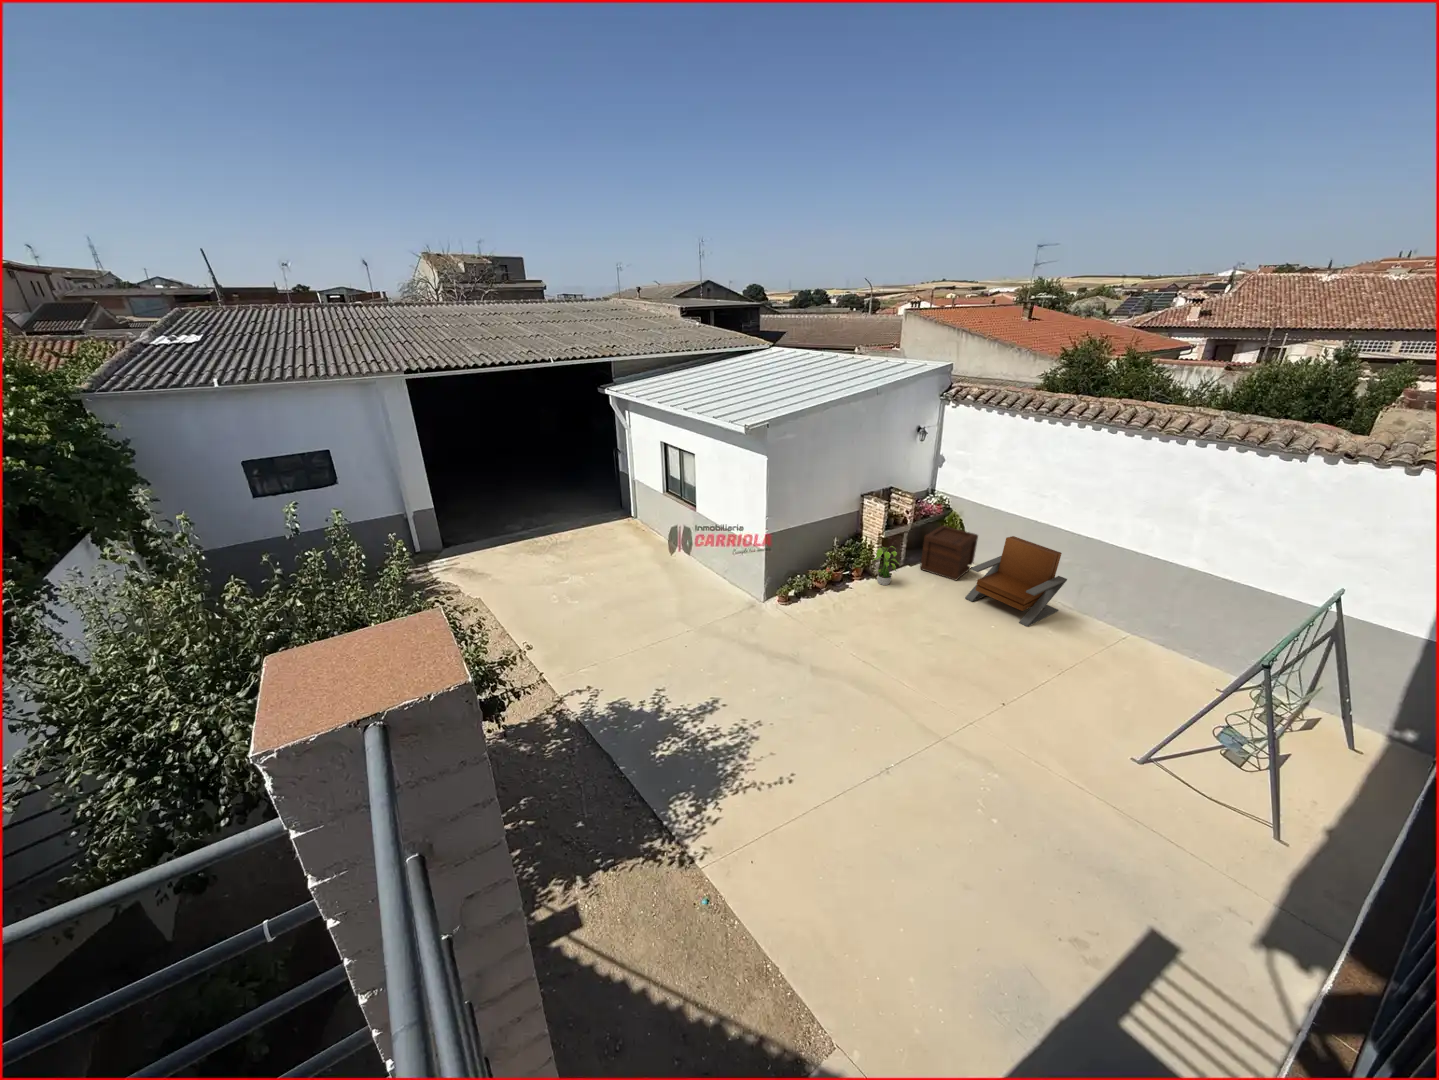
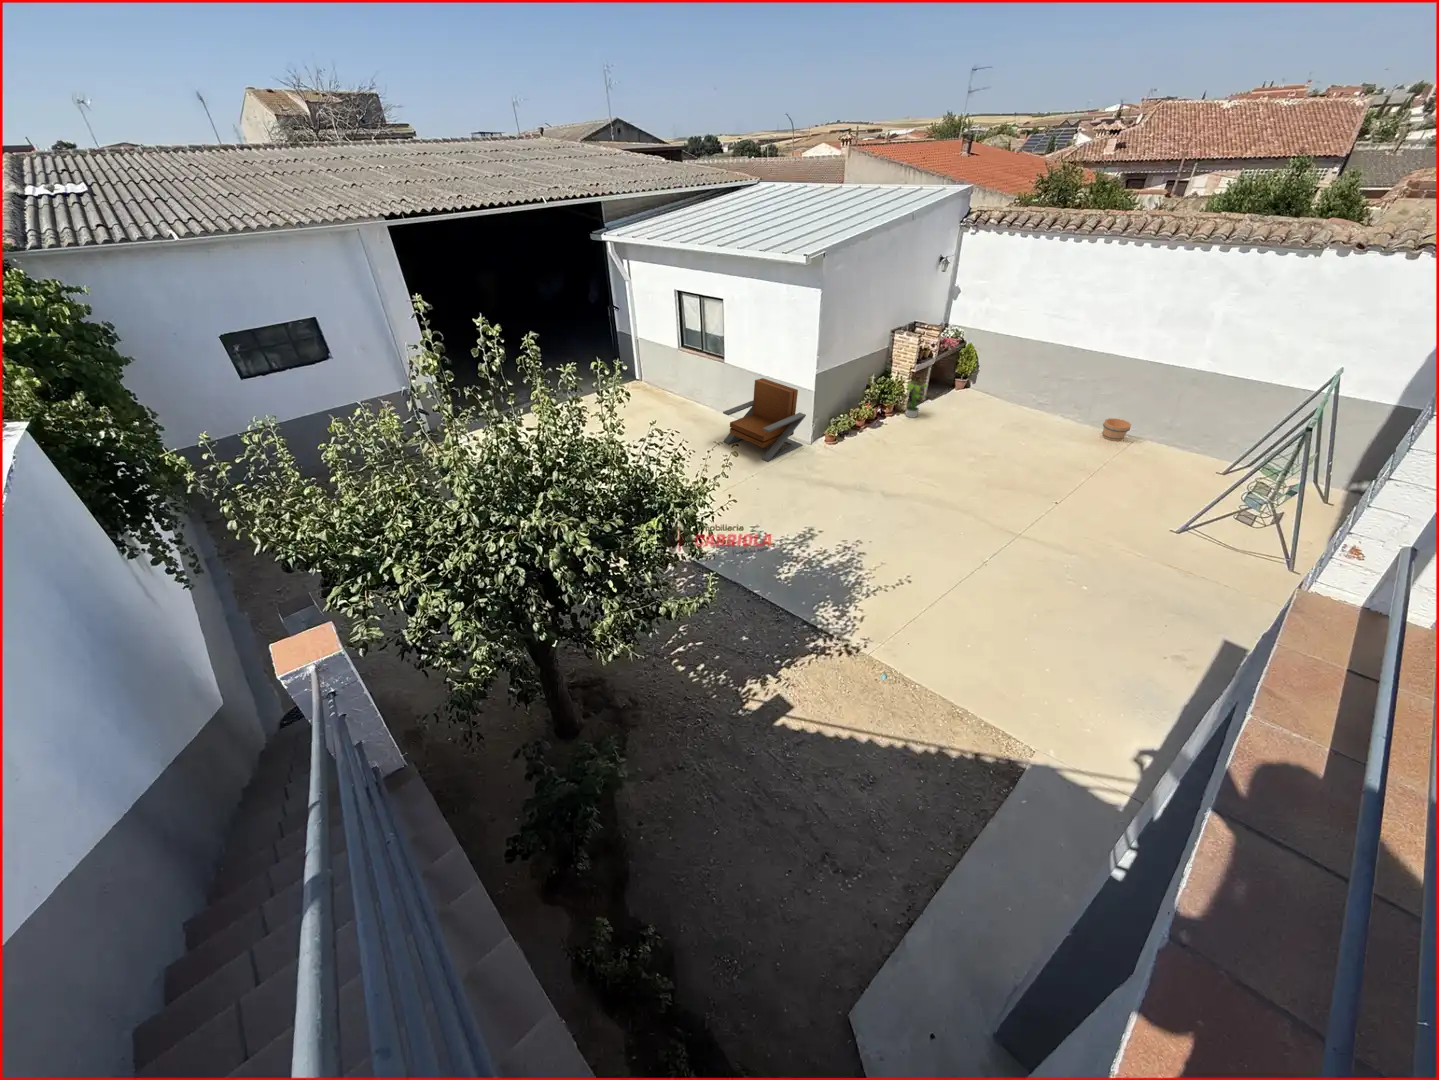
wooden crate: present [920,525,978,580] -> none [938,358,991,408]
lounge chair: present [965,536,1067,627] -> present [723,378,806,462]
bucket: none [1090,610,1123,637] -> present [1102,418,1131,441]

